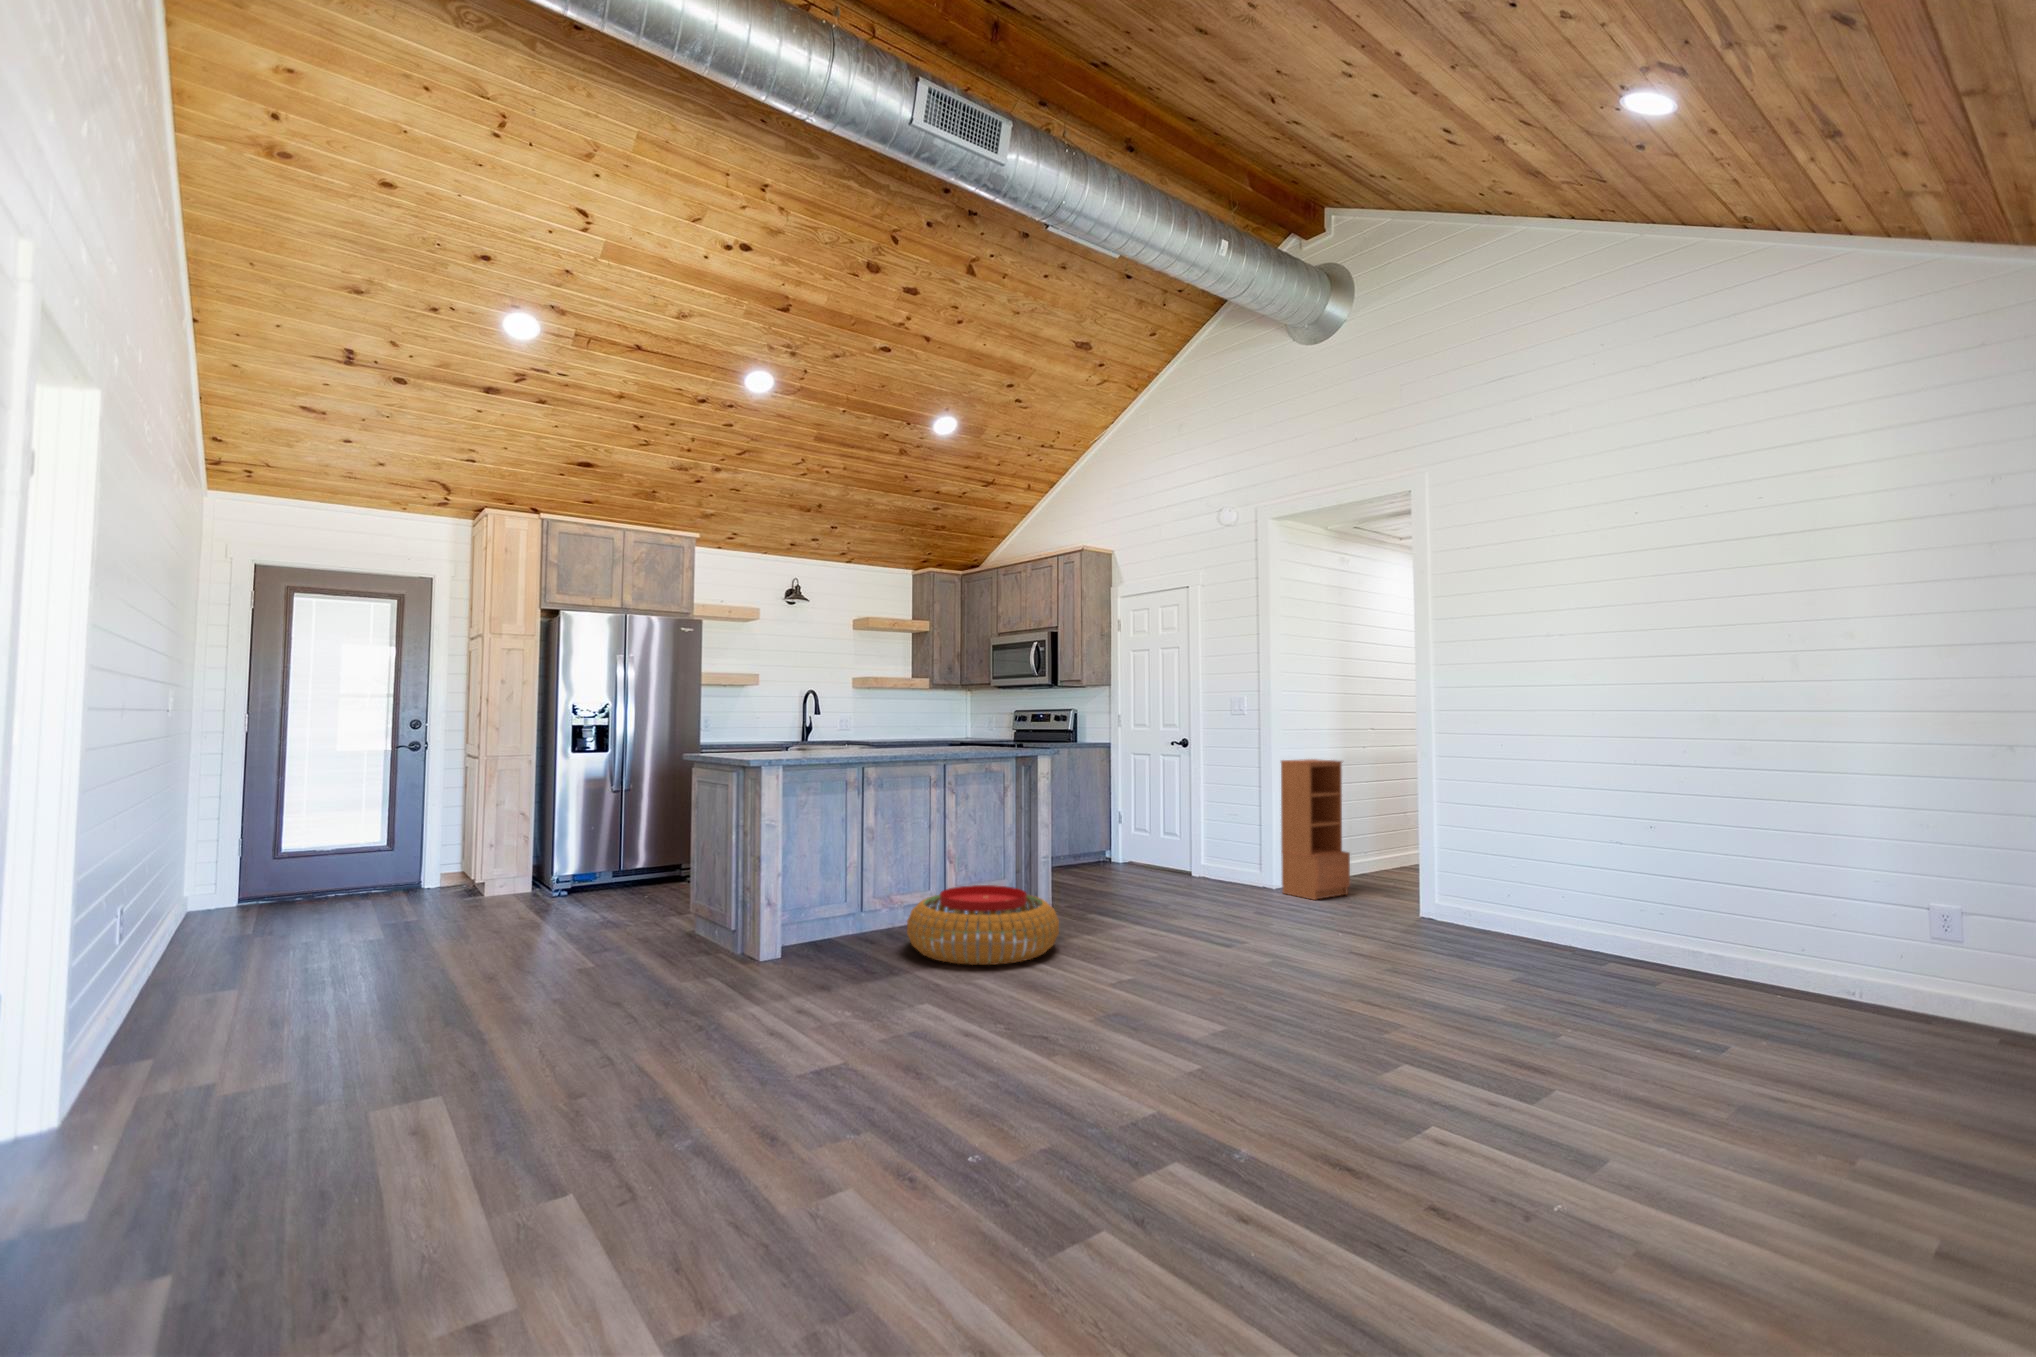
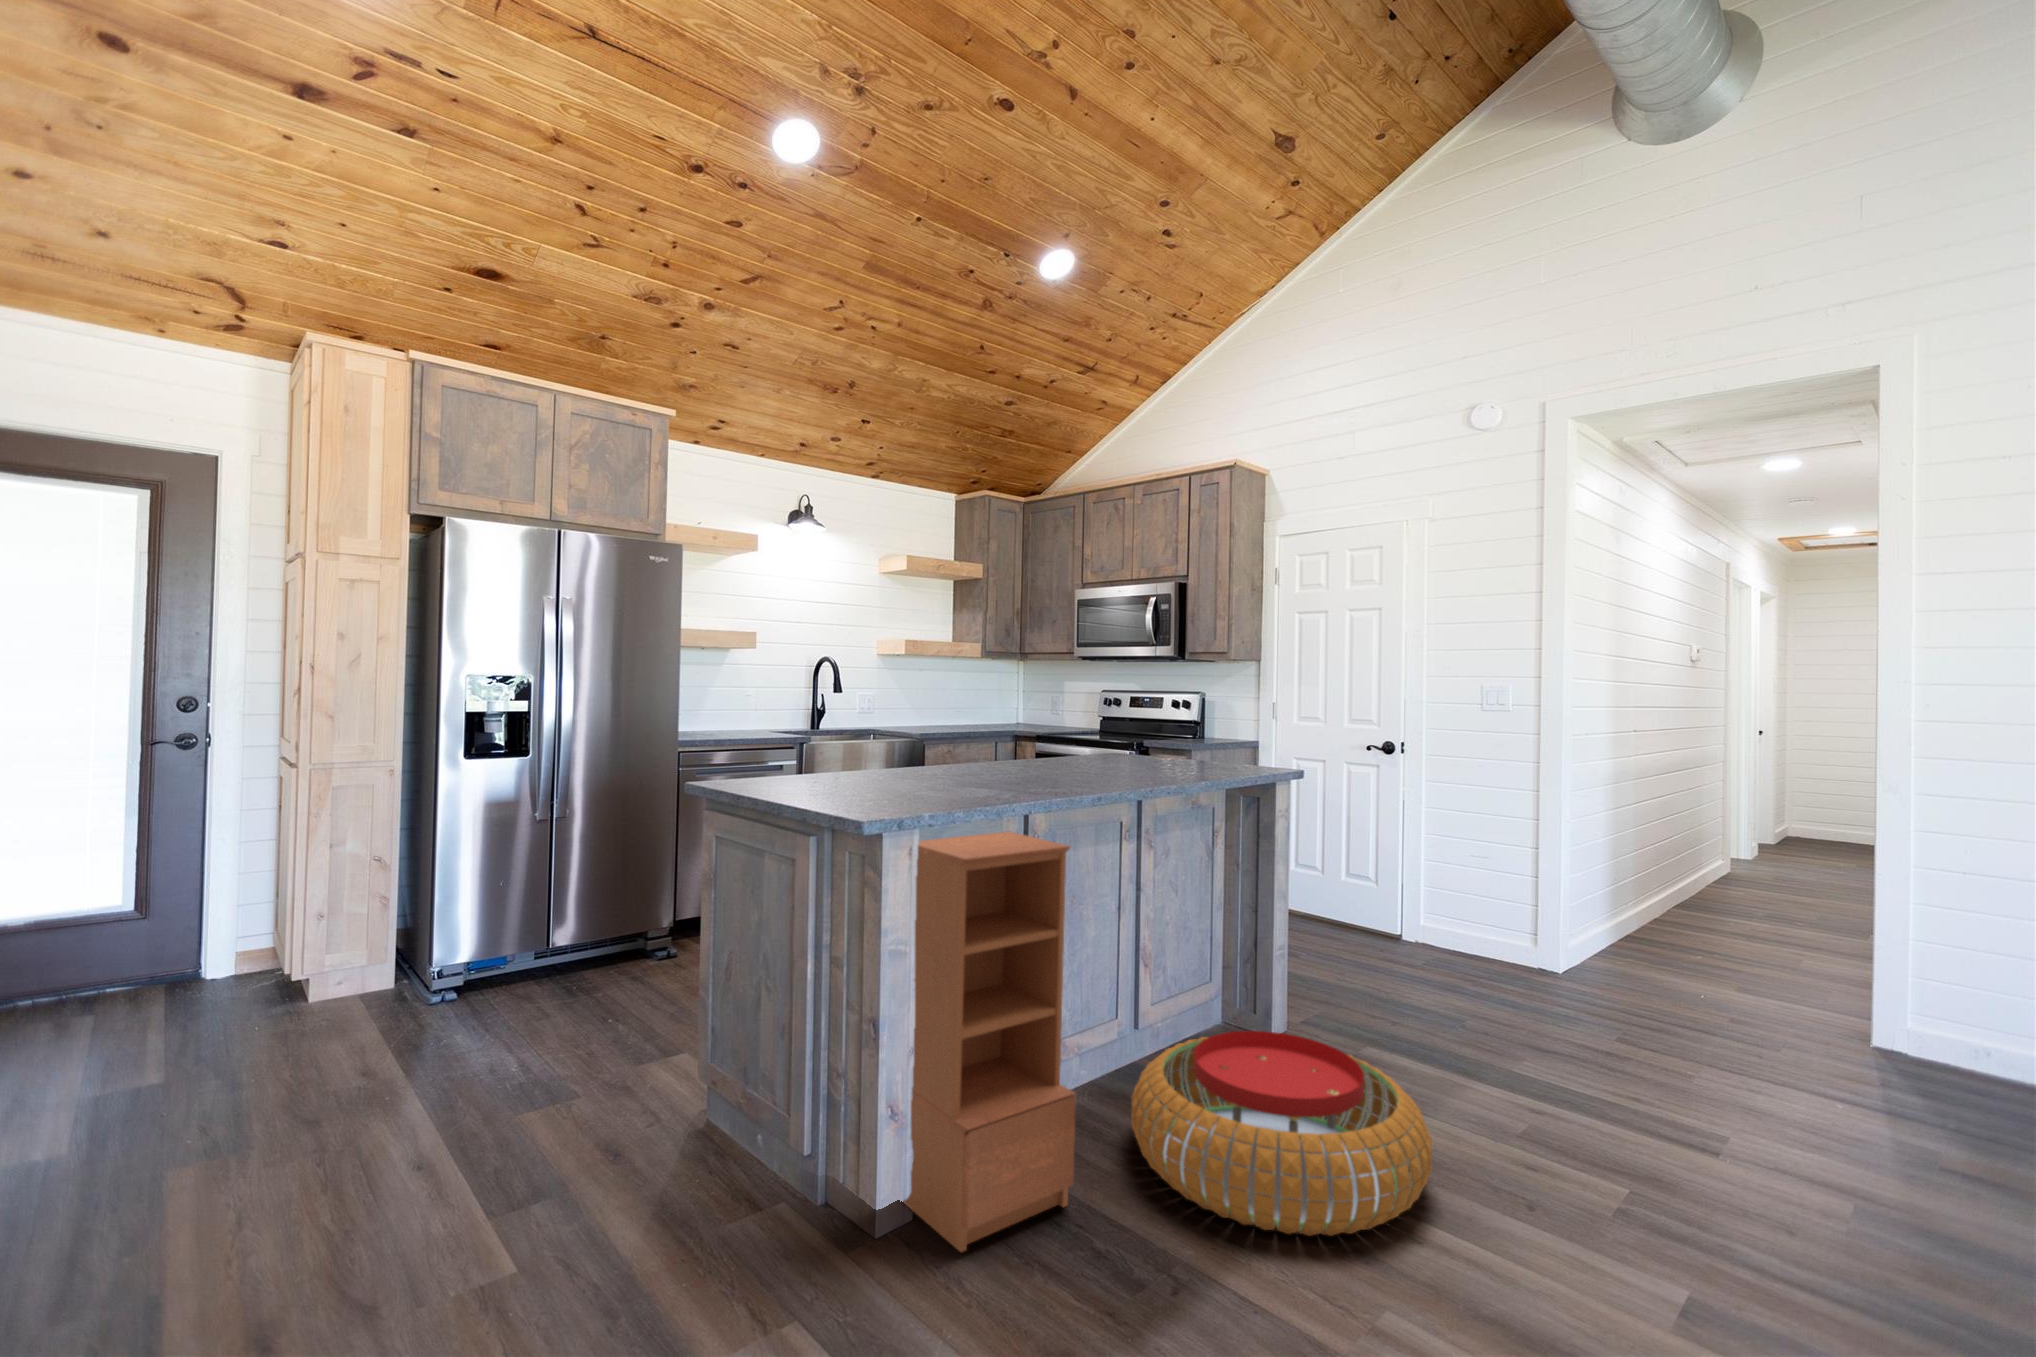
bookcase: present [1281,759,1350,900] -> present [903,831,1076,1252]

